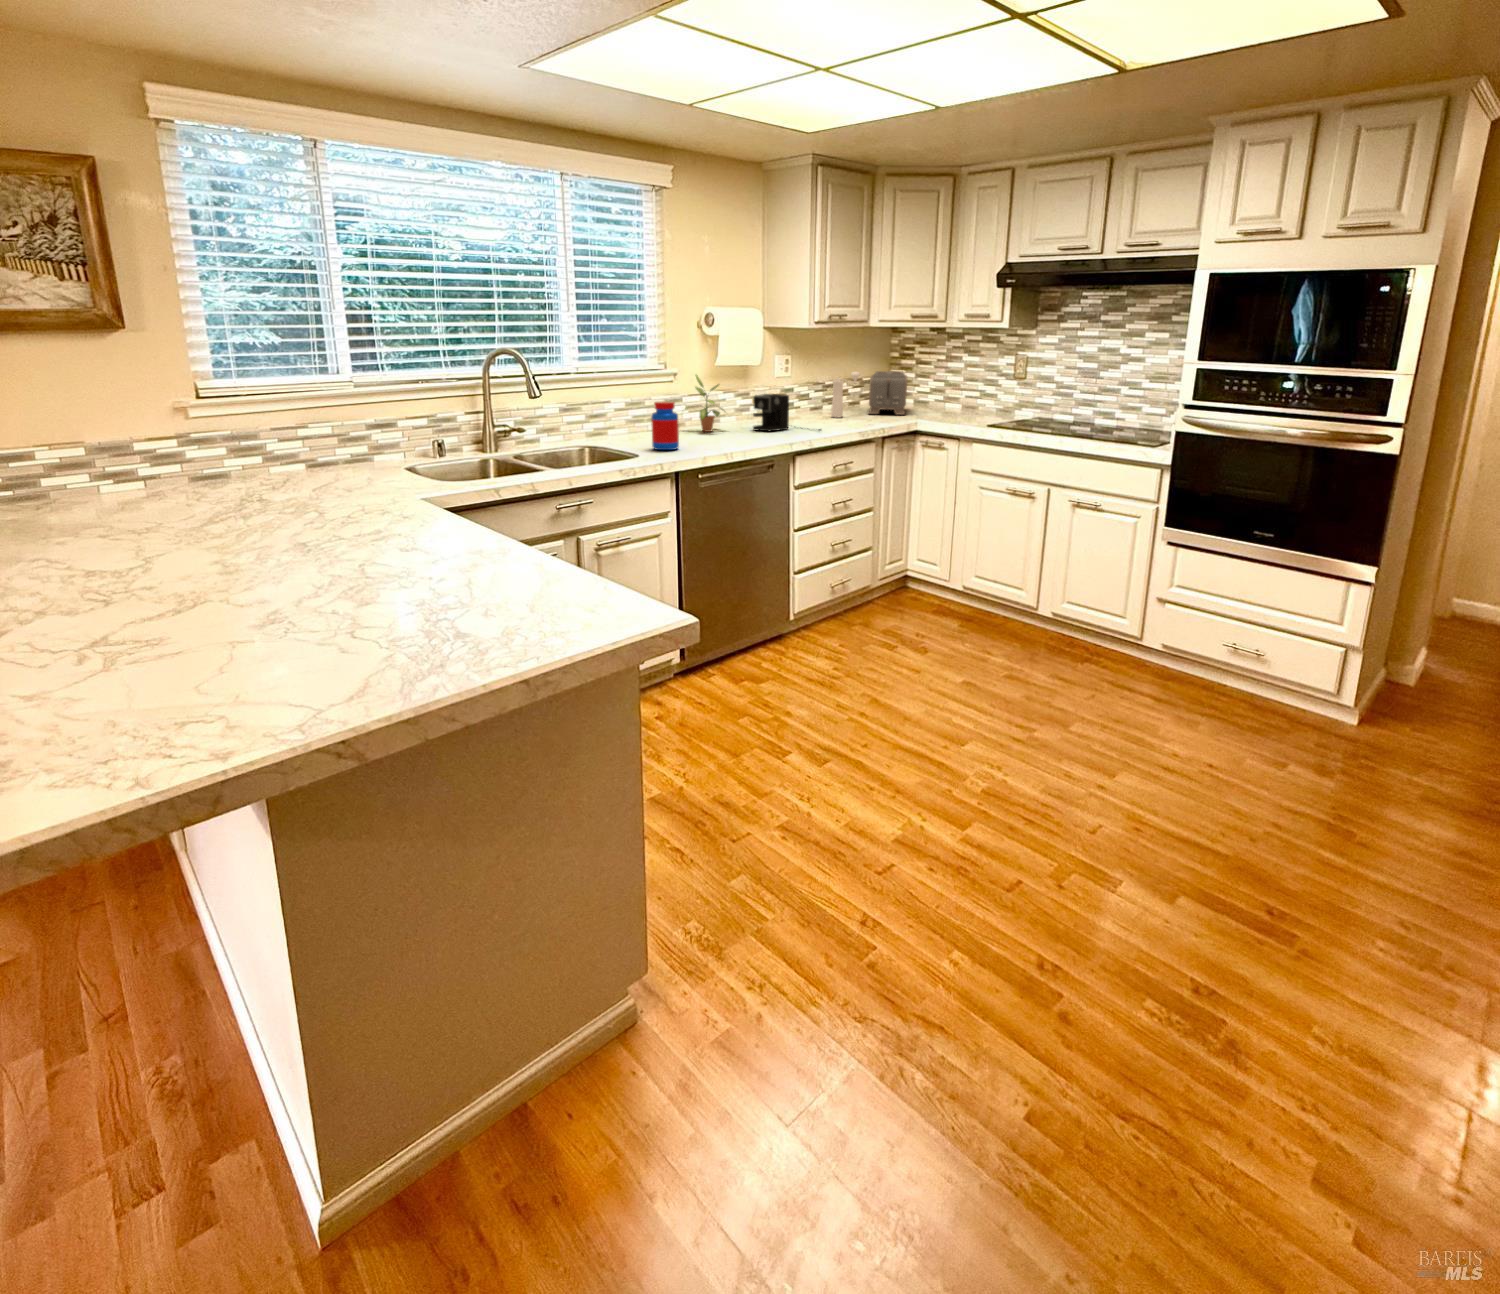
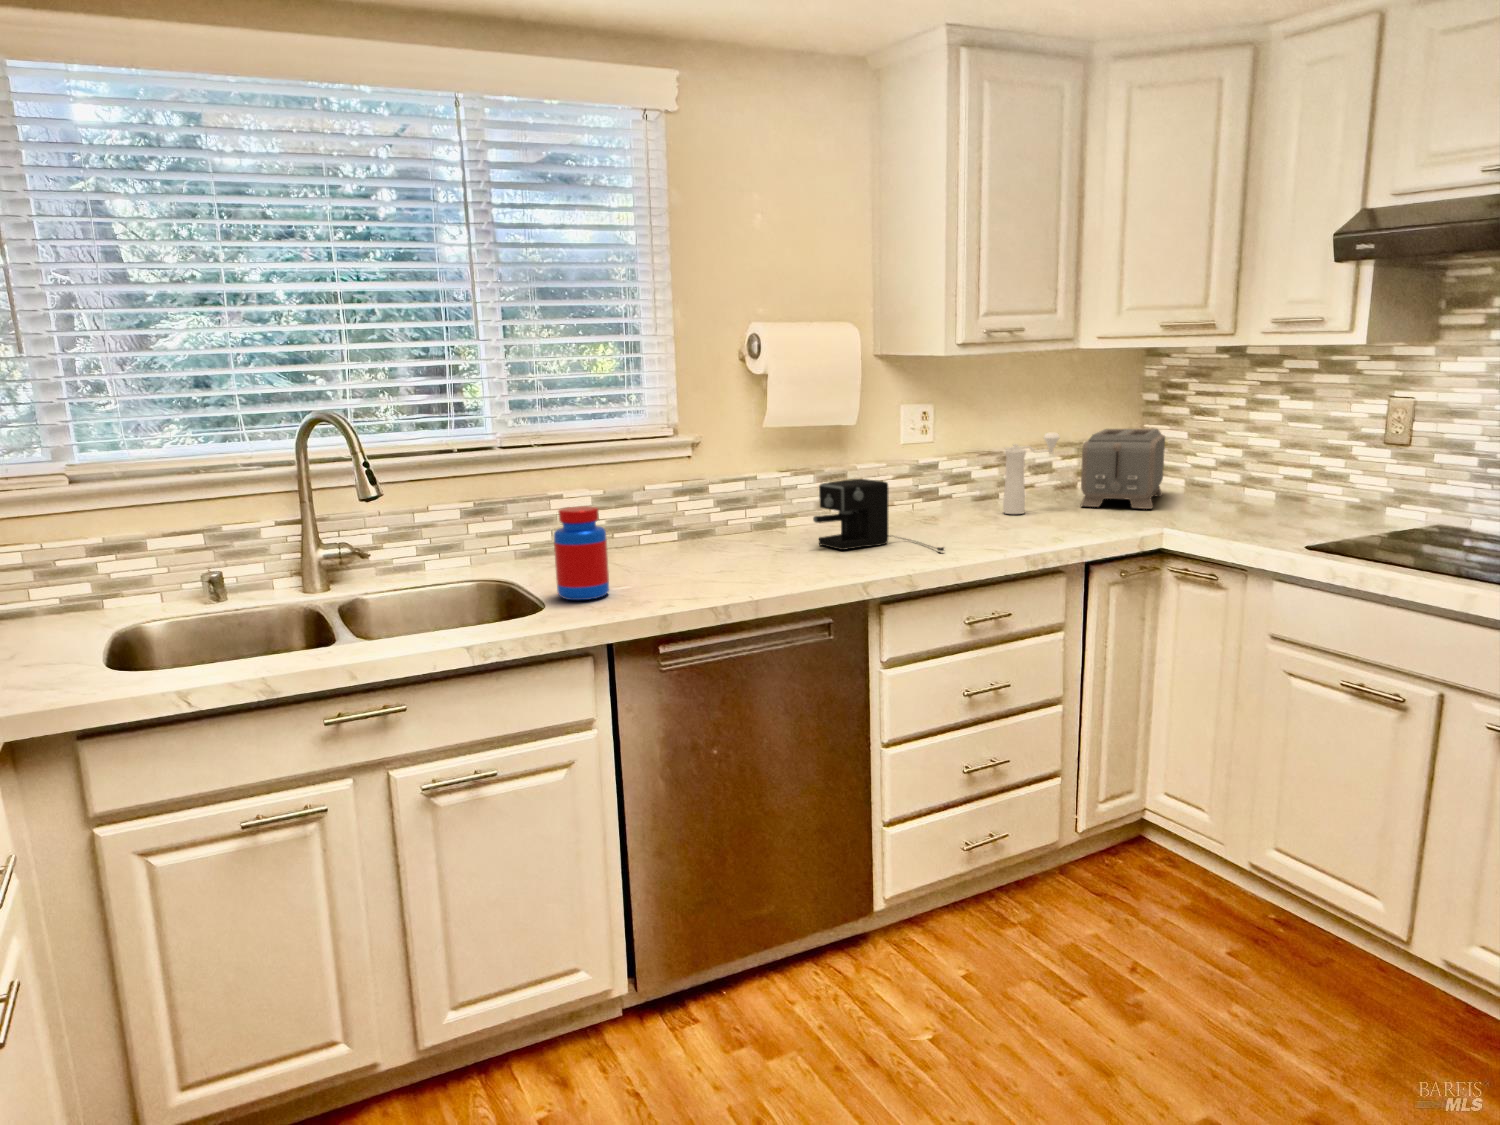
potted plant: present [695,375,725,432] -> none [694,445,776,547]

